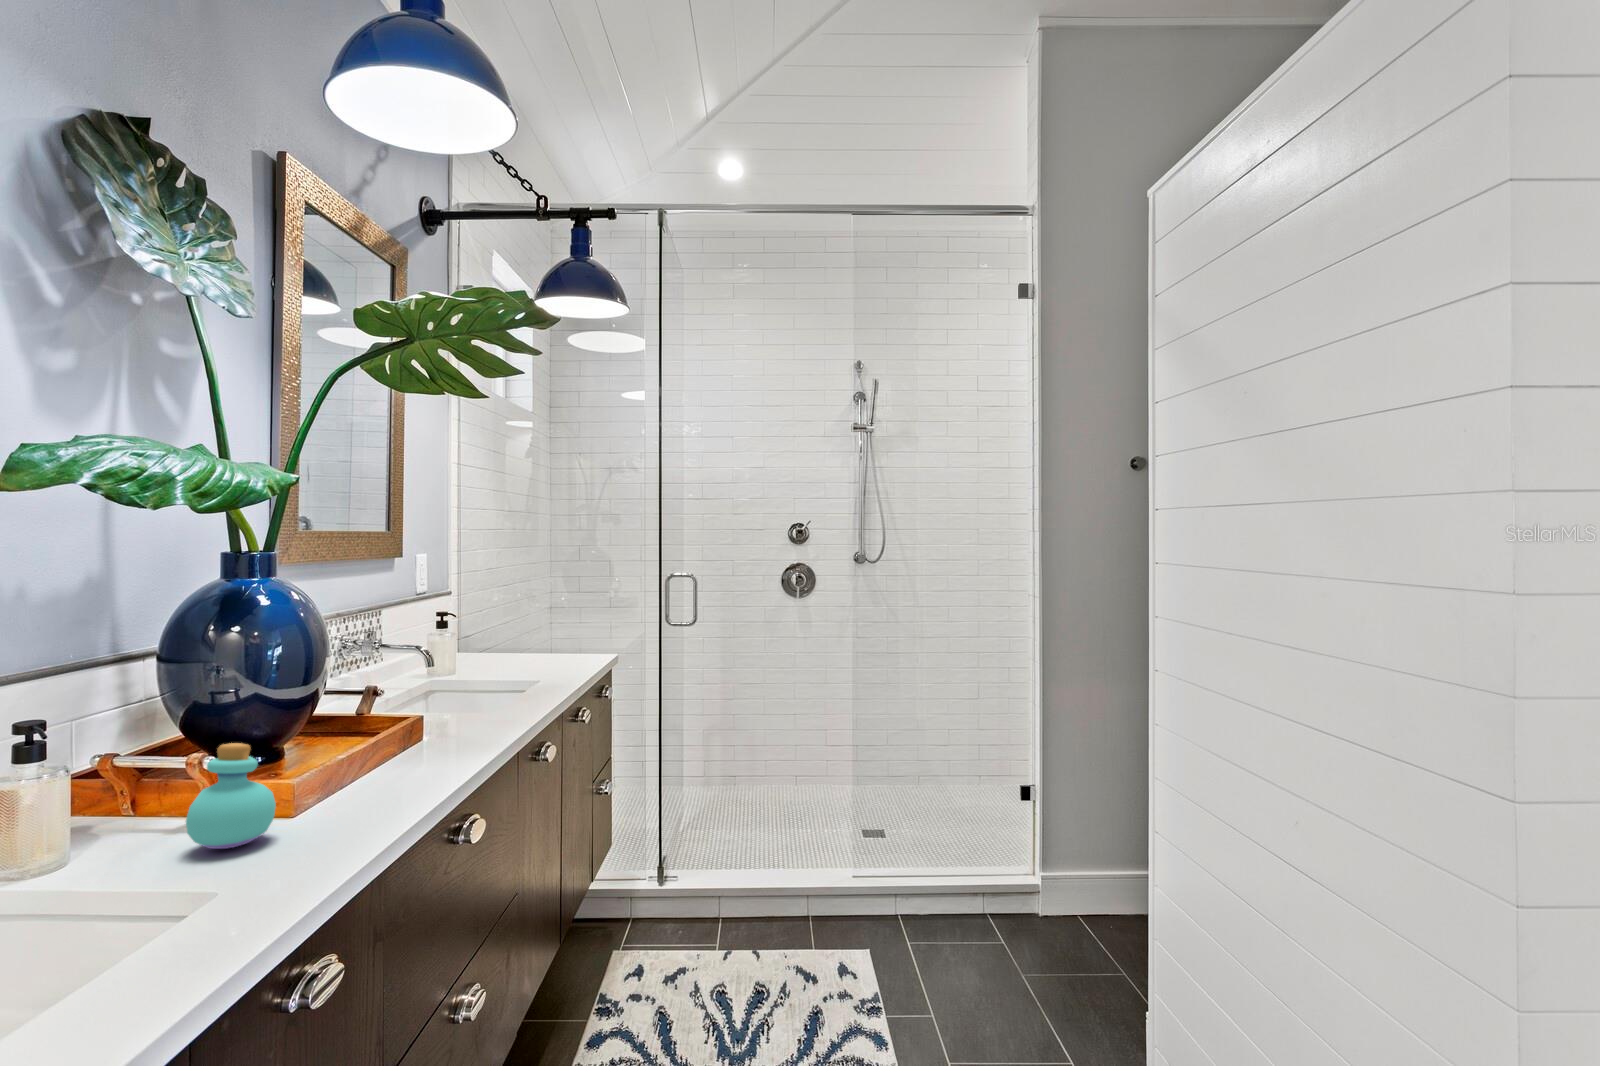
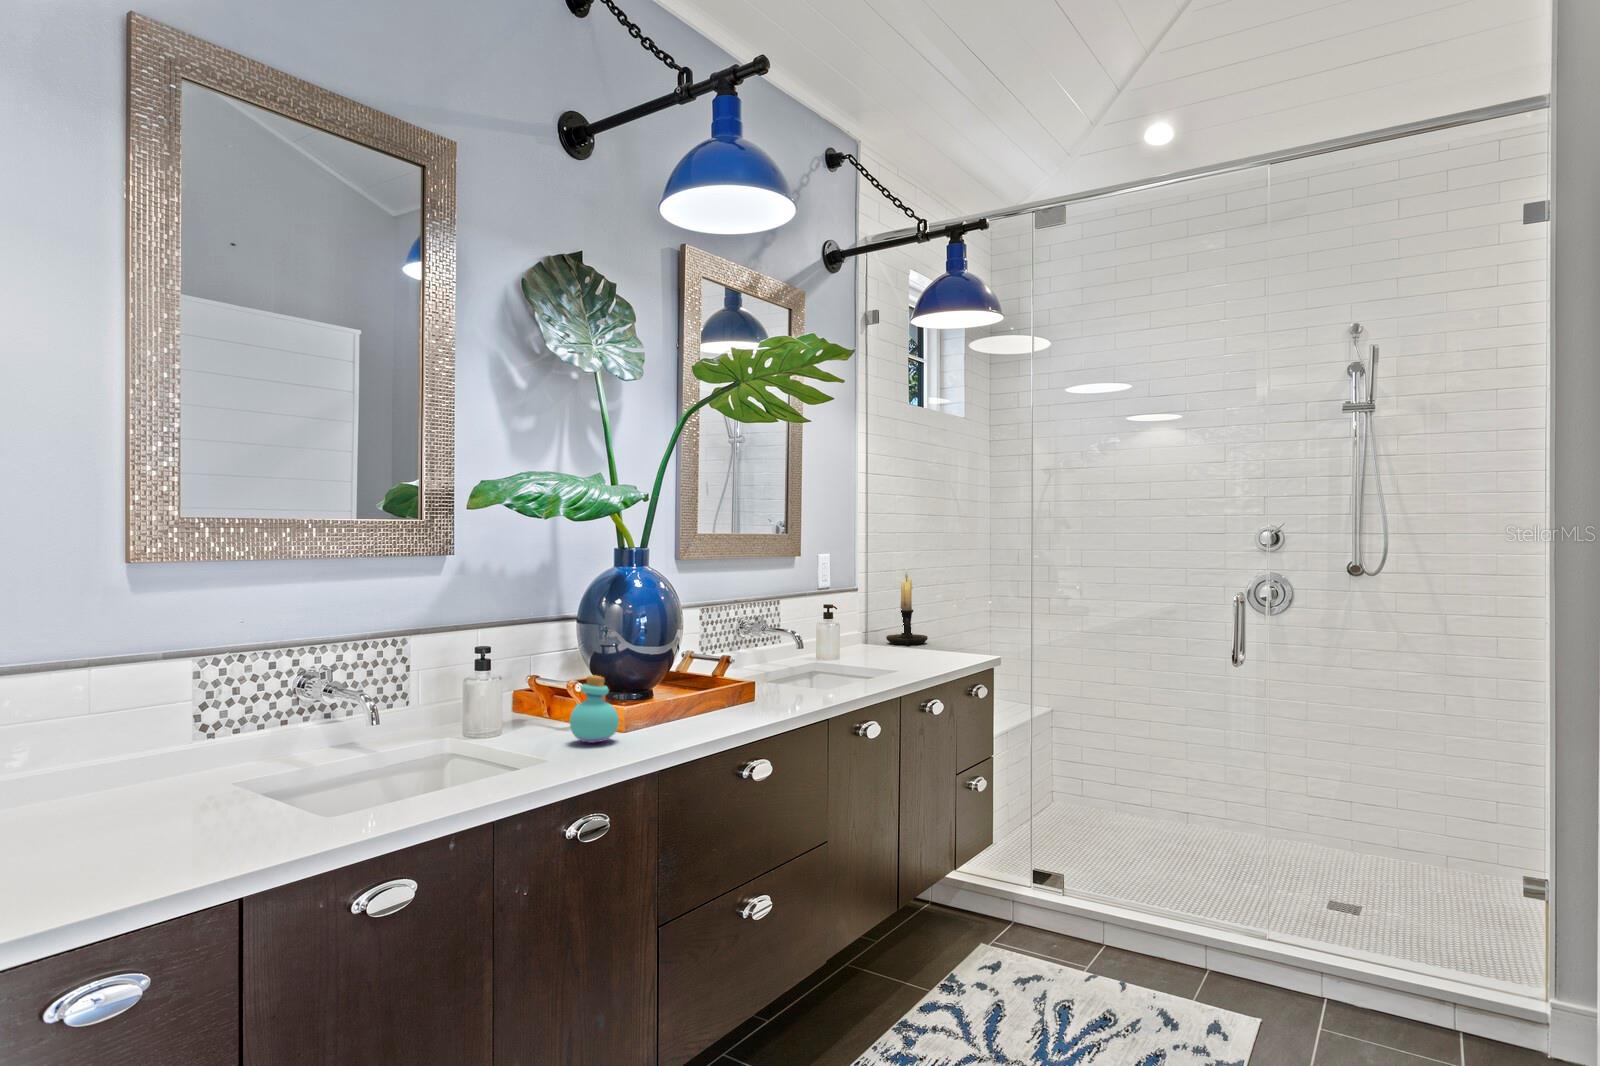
candle holder: none [482,567,528,650] -> present [886,567,928,645]

